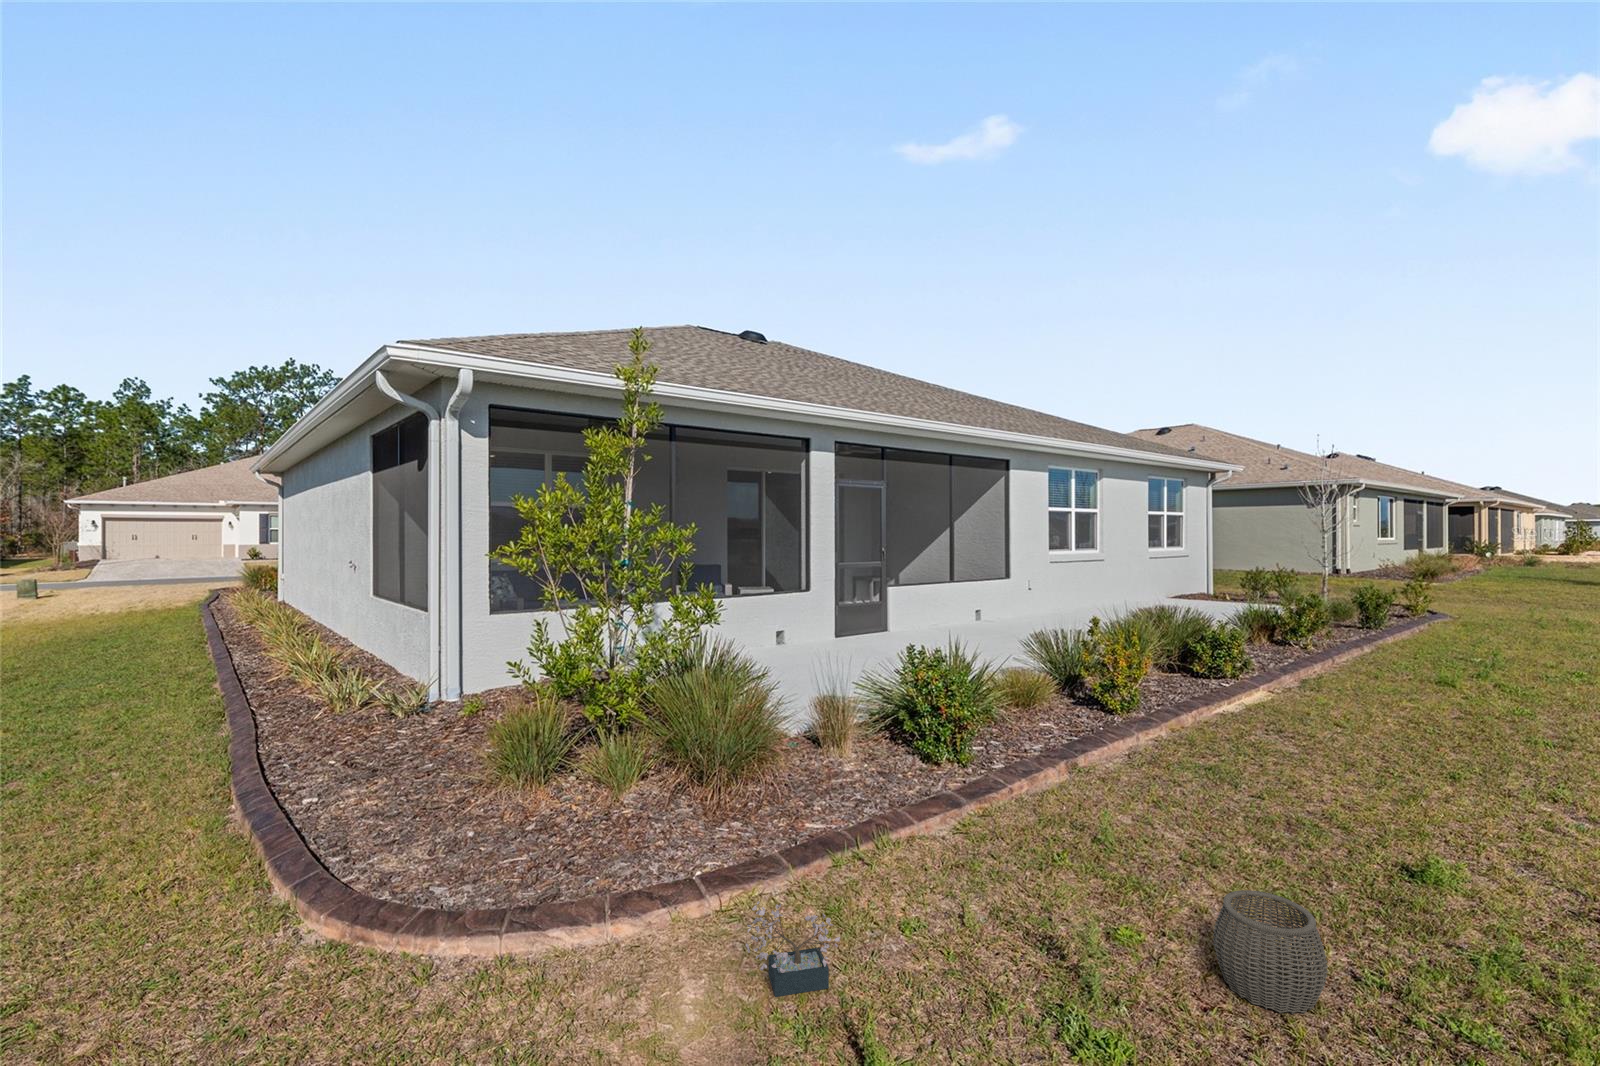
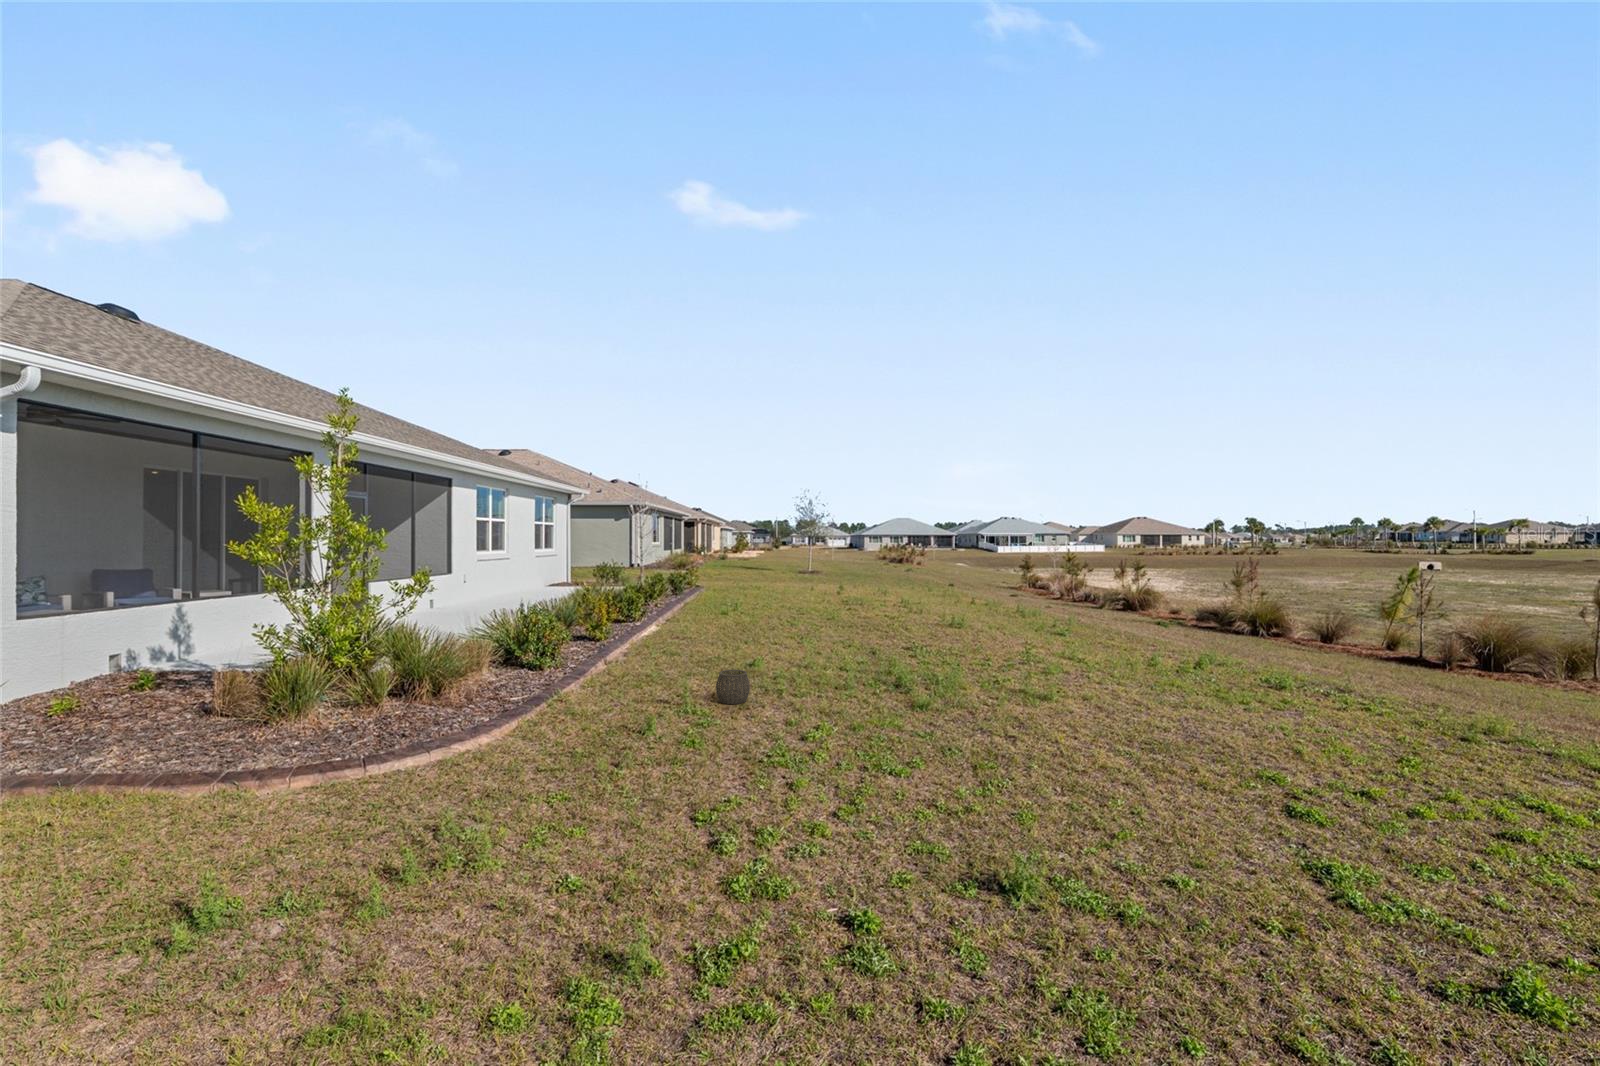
decorative plant: present [746,901,840,997] -> none [565,707,602,743]

